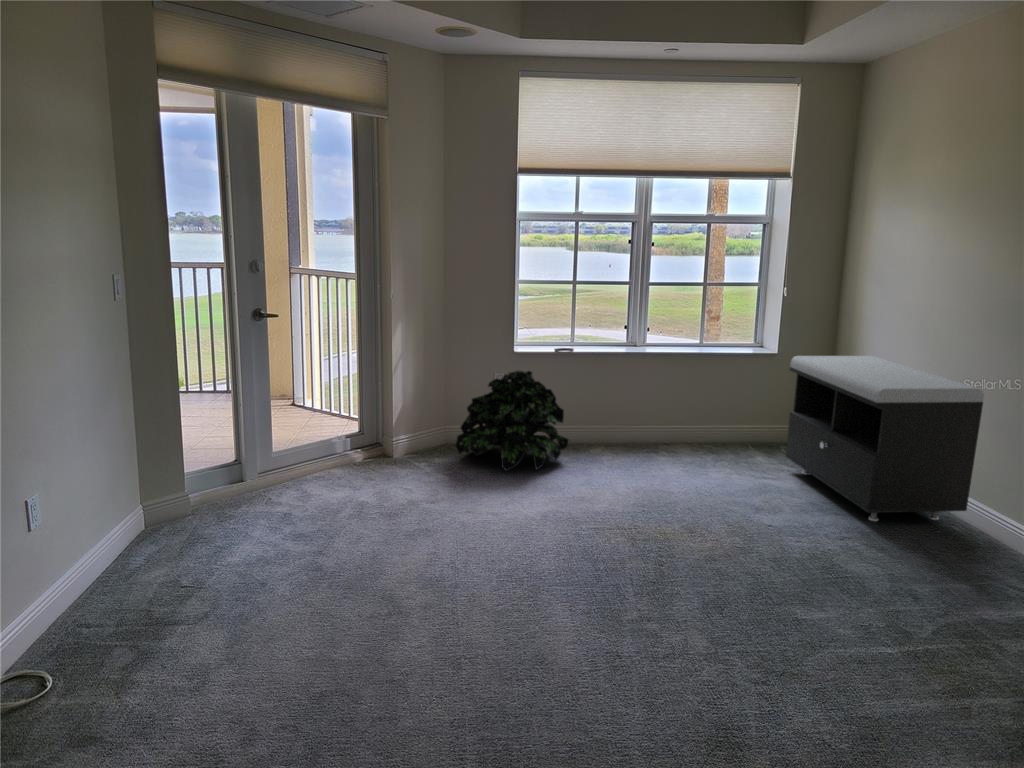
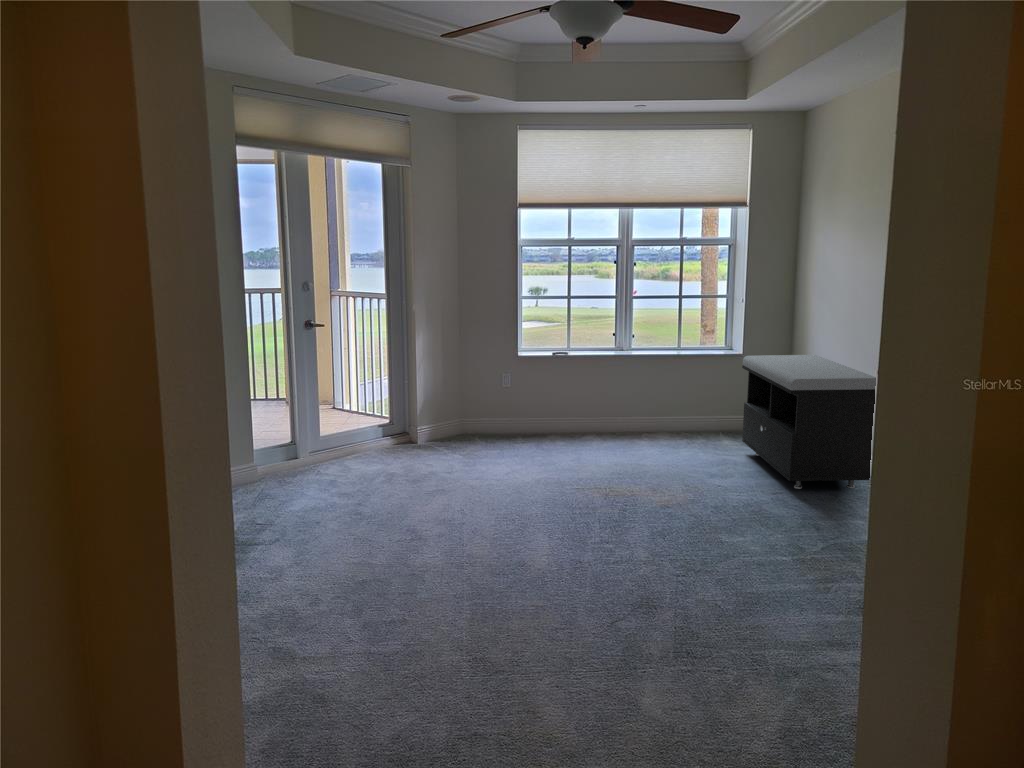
potted plant: present [456,371,568,471] -> none [467,371,560,453]

